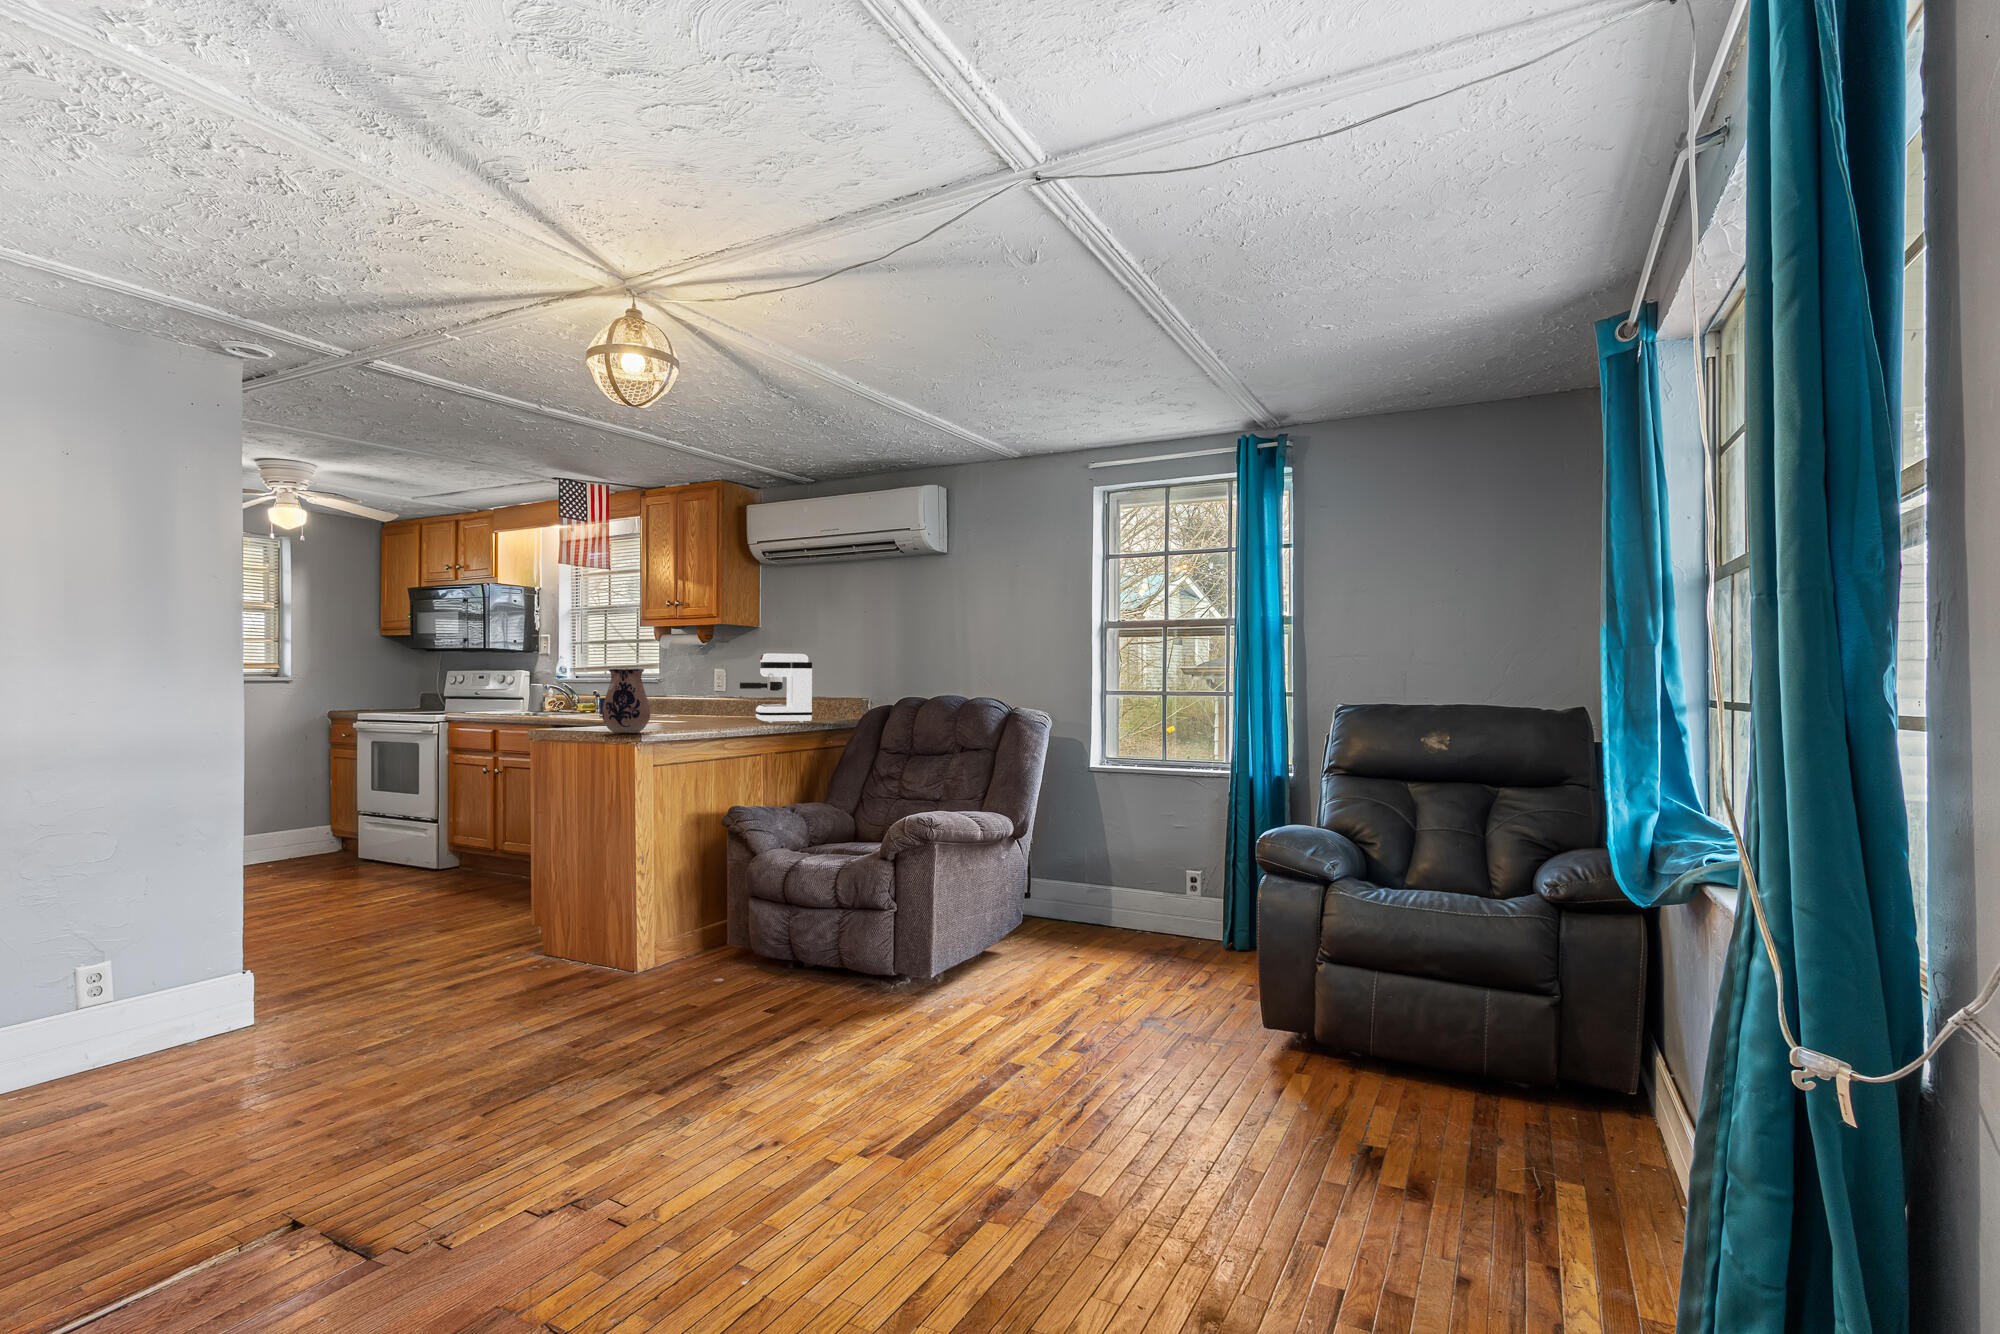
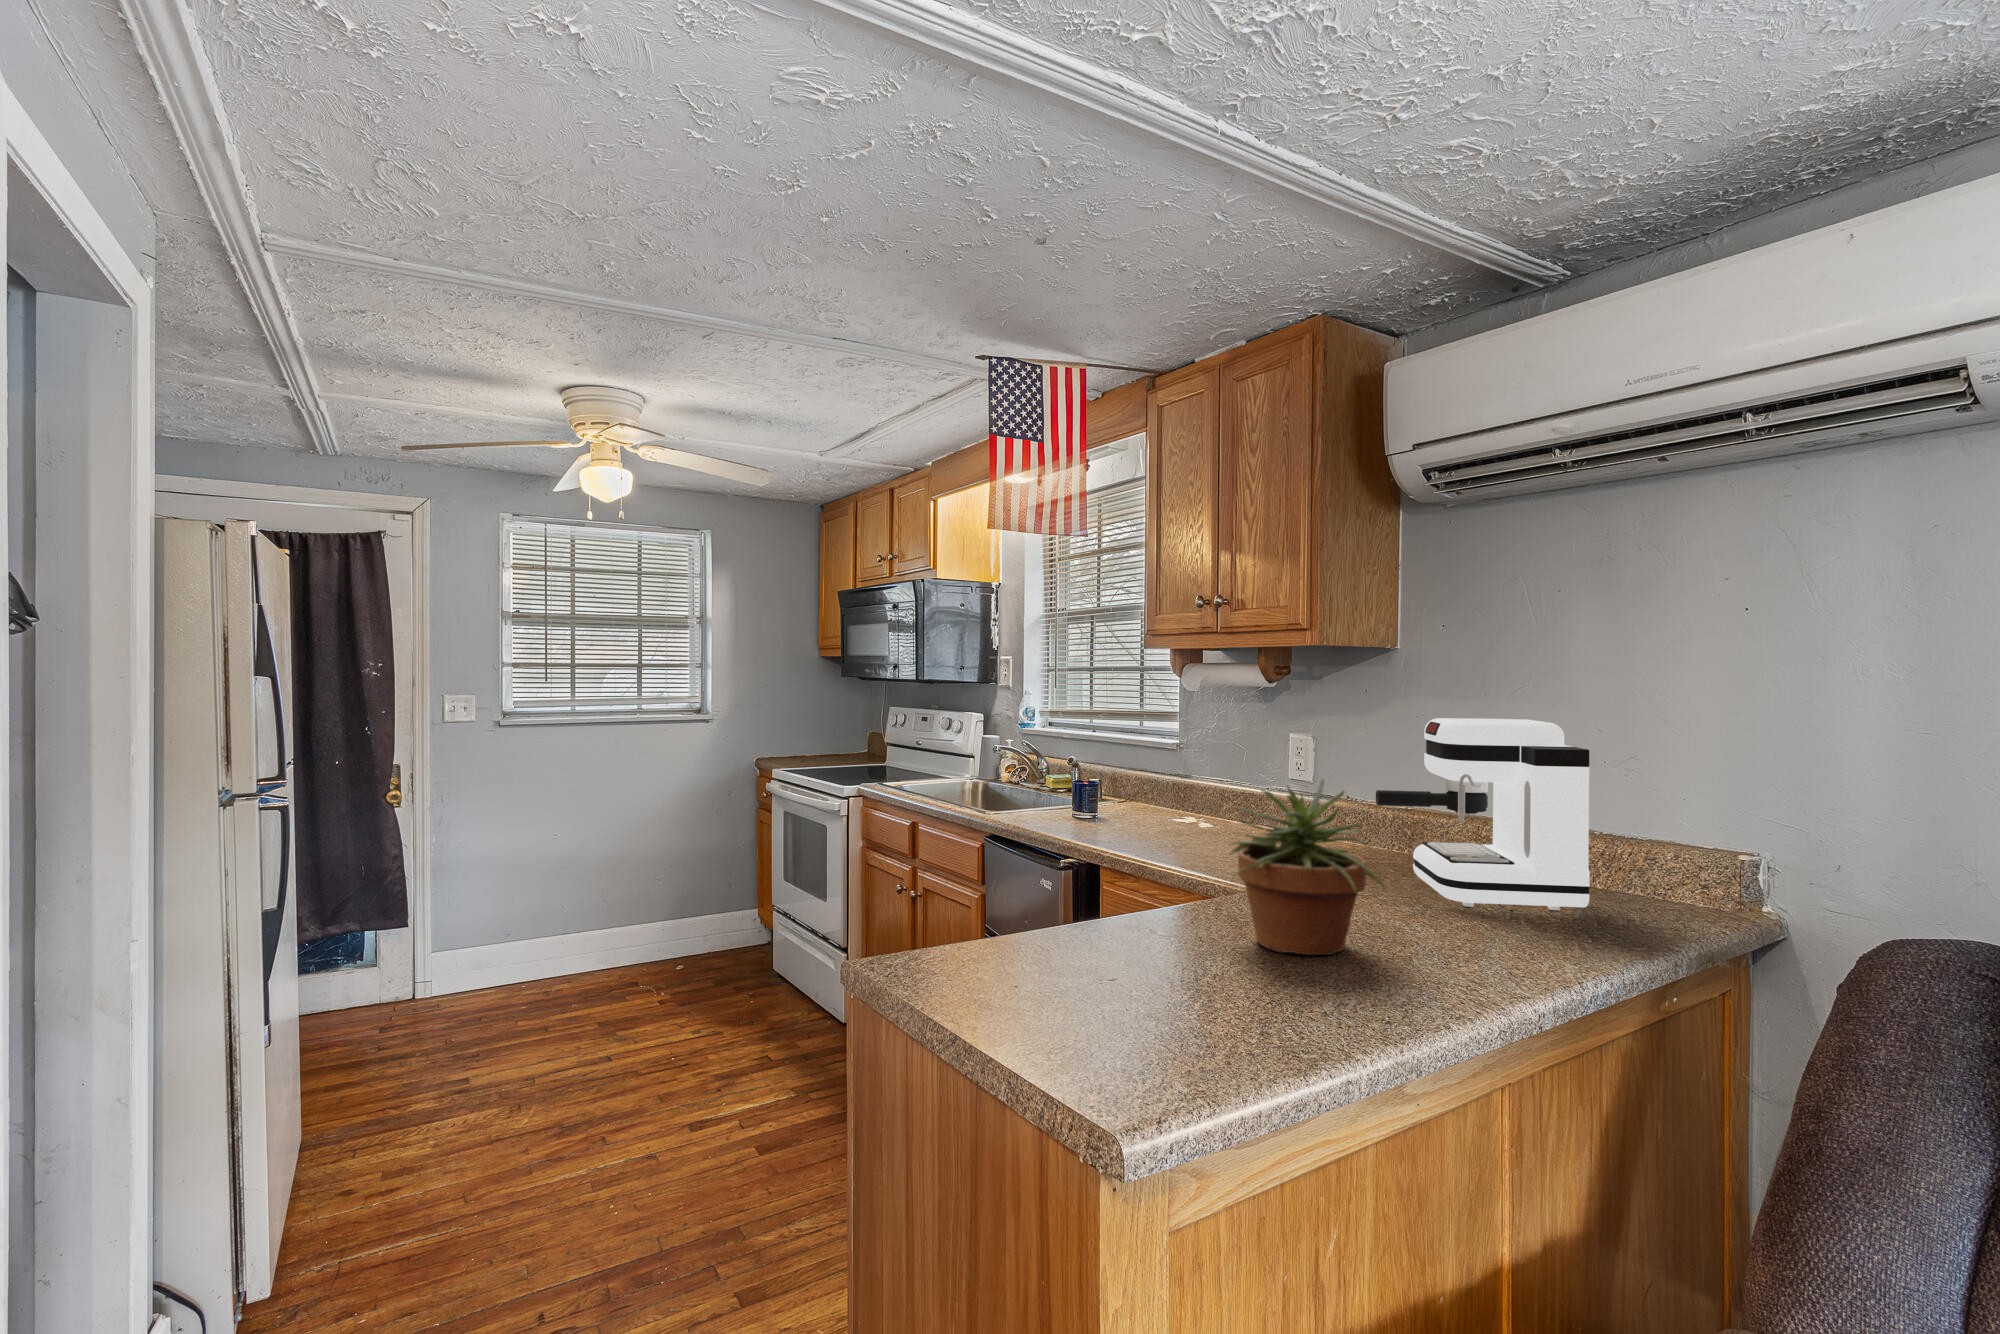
ceramic pitcher: present [602,669,650,733] -> none [1032,803,1172,1020]
potted plant: none [672,669,730,728] -> present [1231,780,1386,955]

